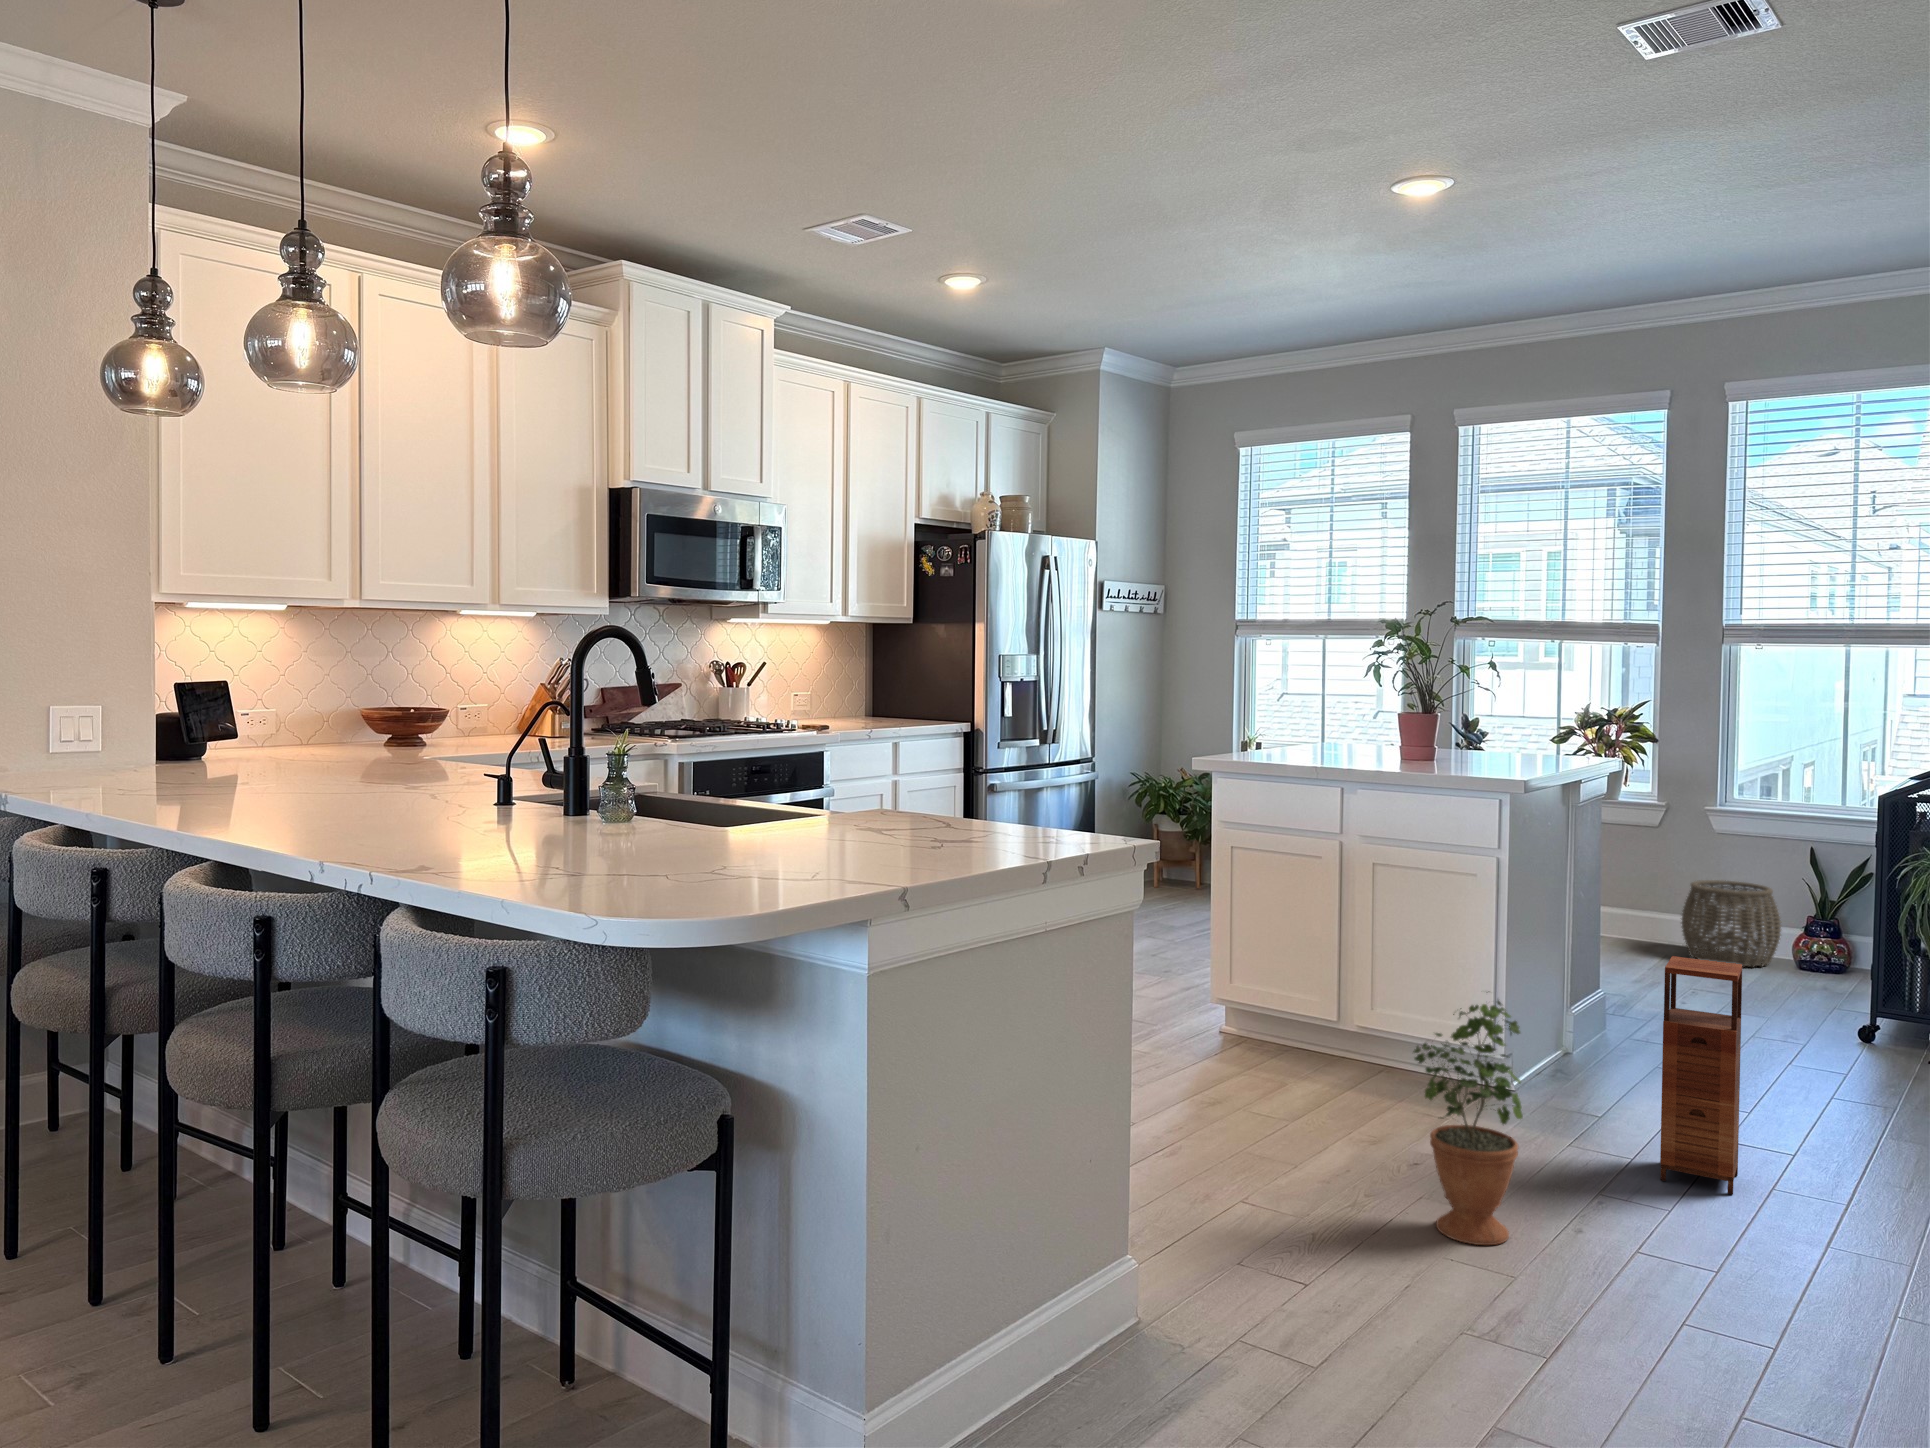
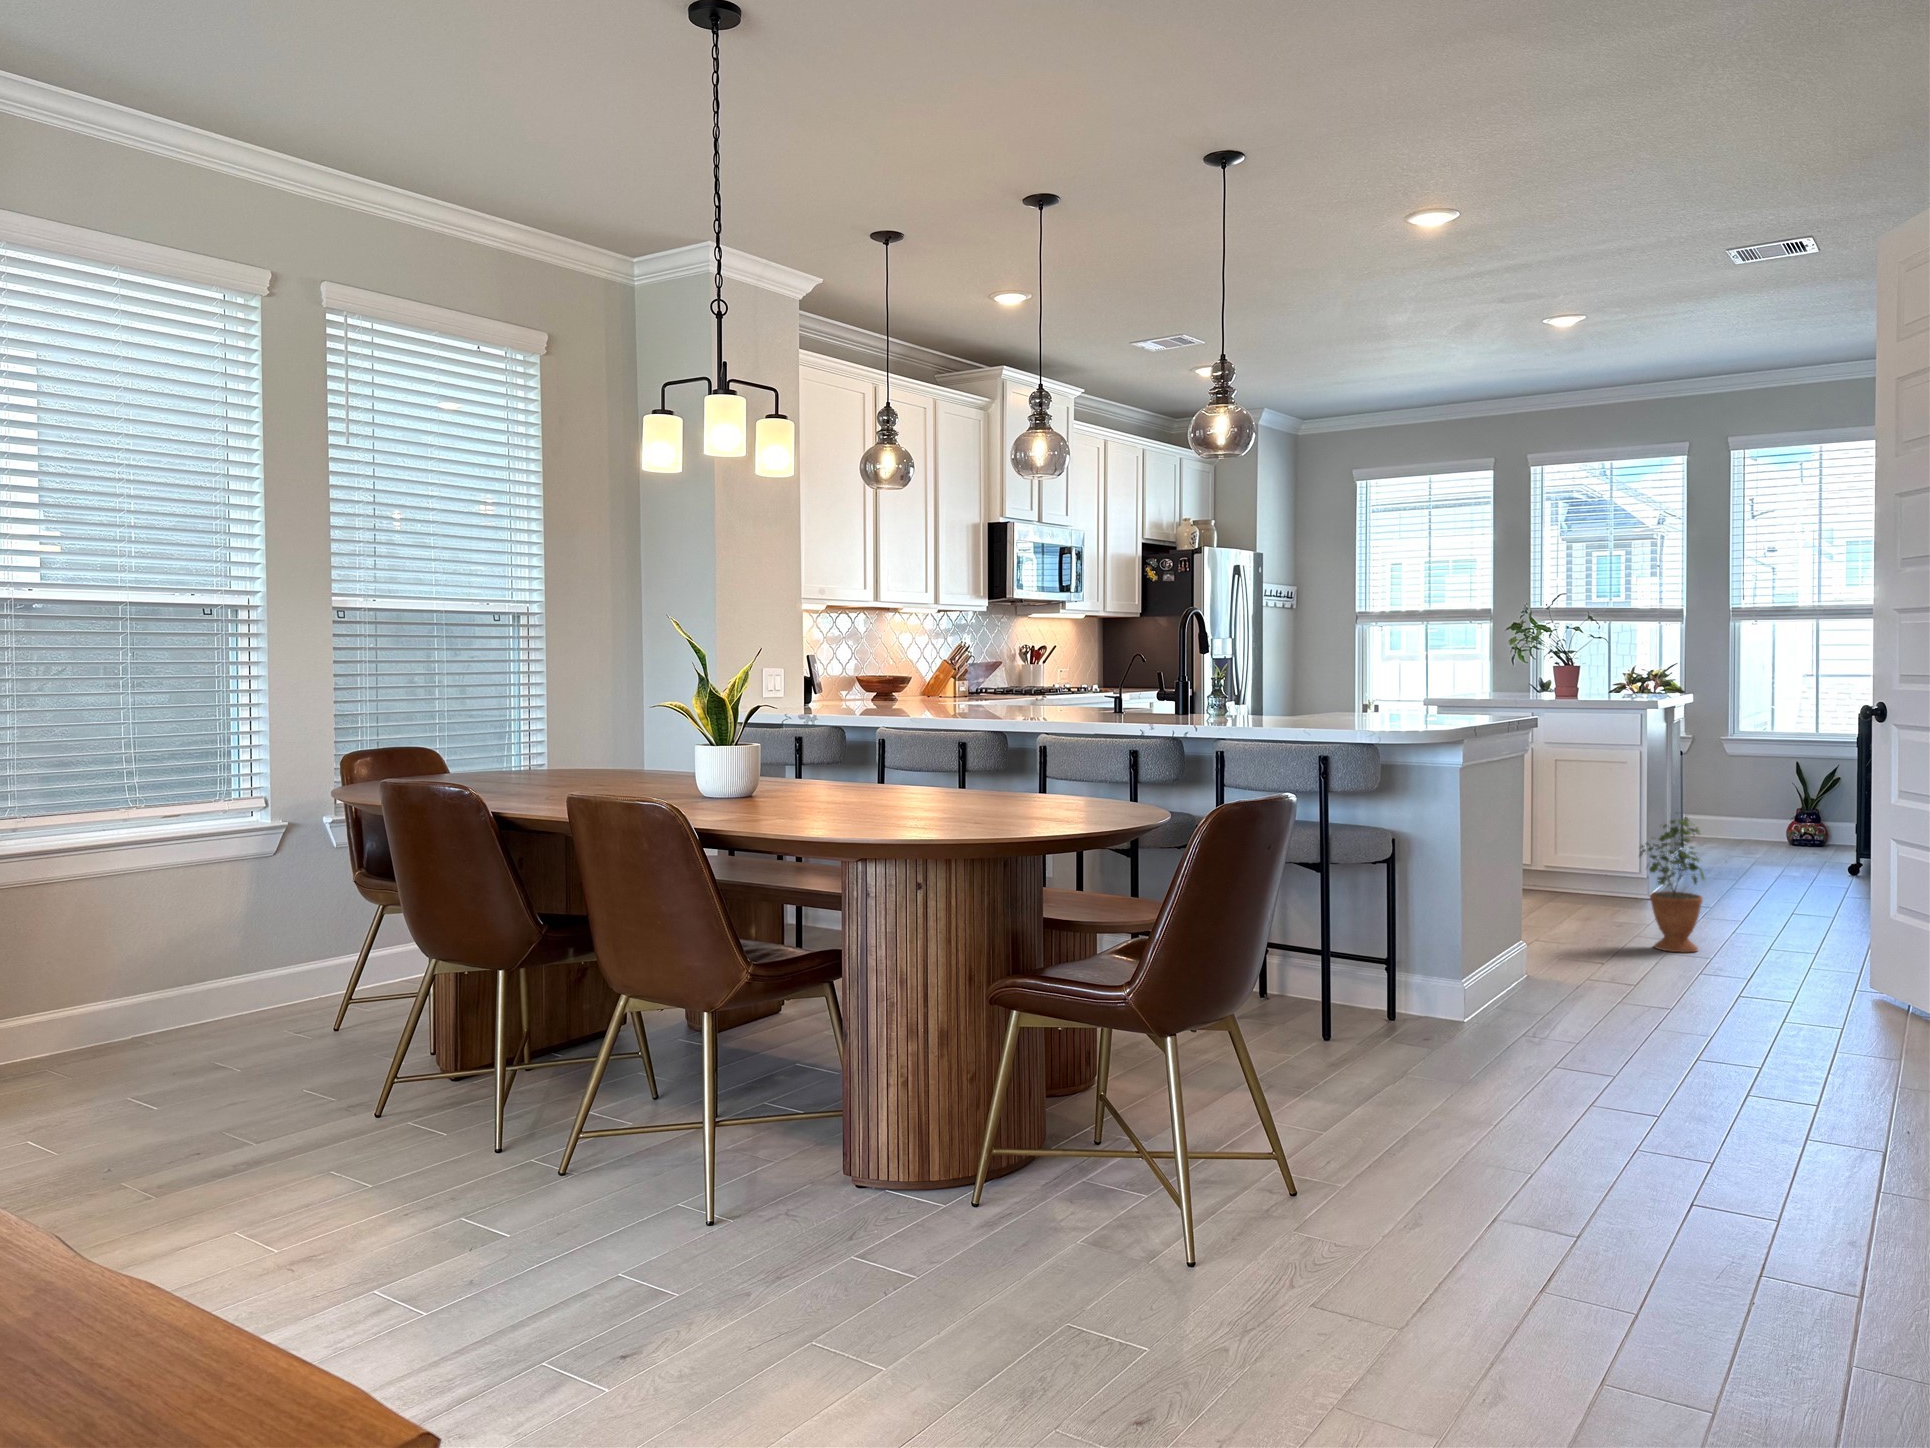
woven basket: present [1681,880,1781,967] -> none [1708,788,1779,846]
storage cabinet: present [1660,956,1742,1194] -> none [1764,800,1809,933]

